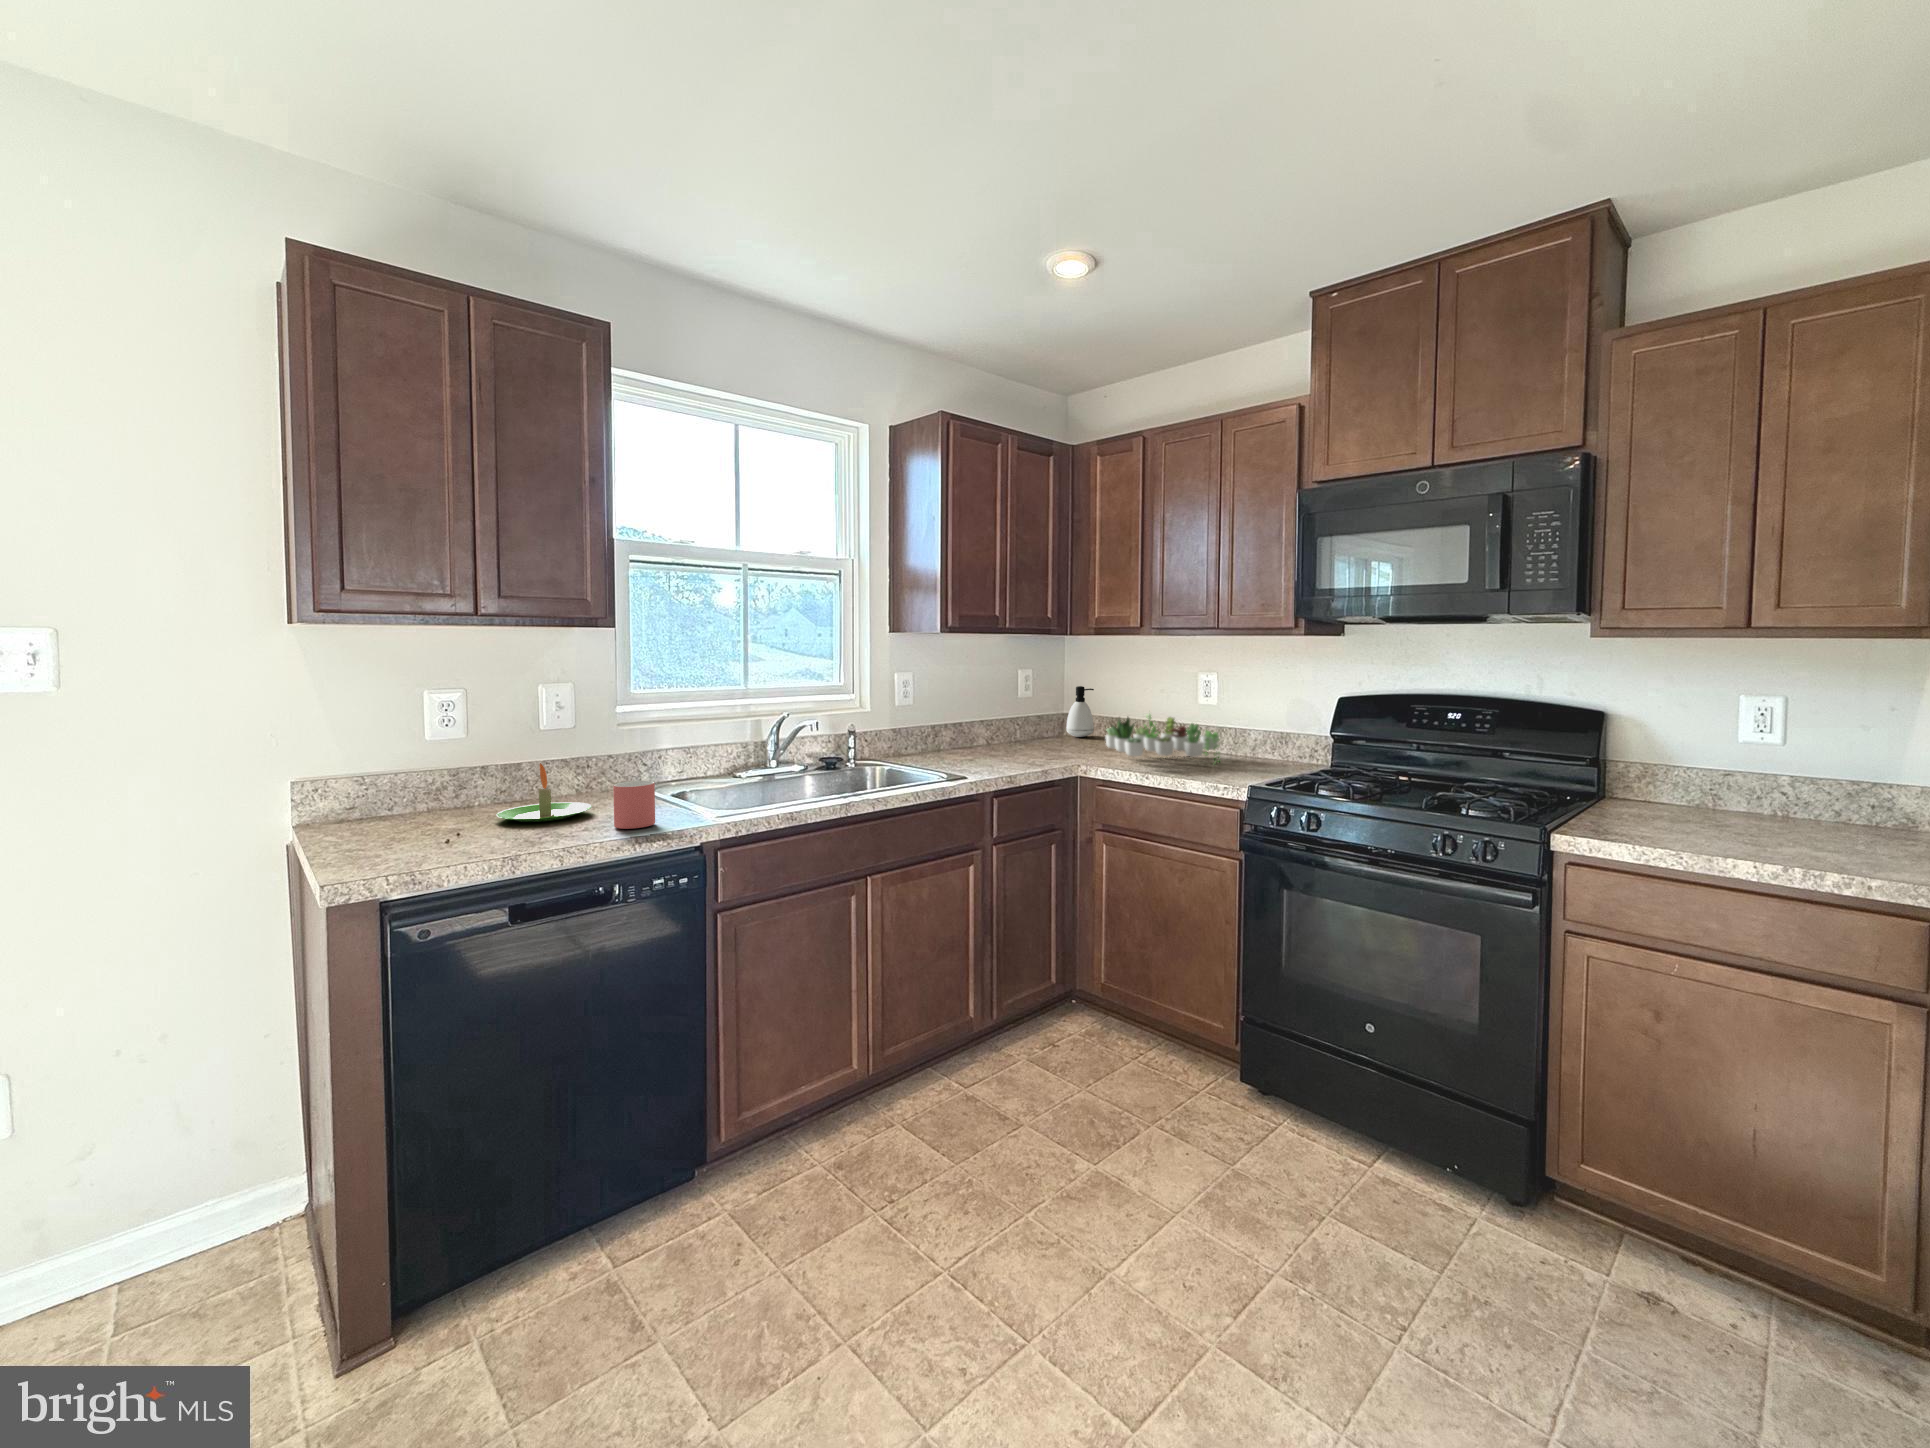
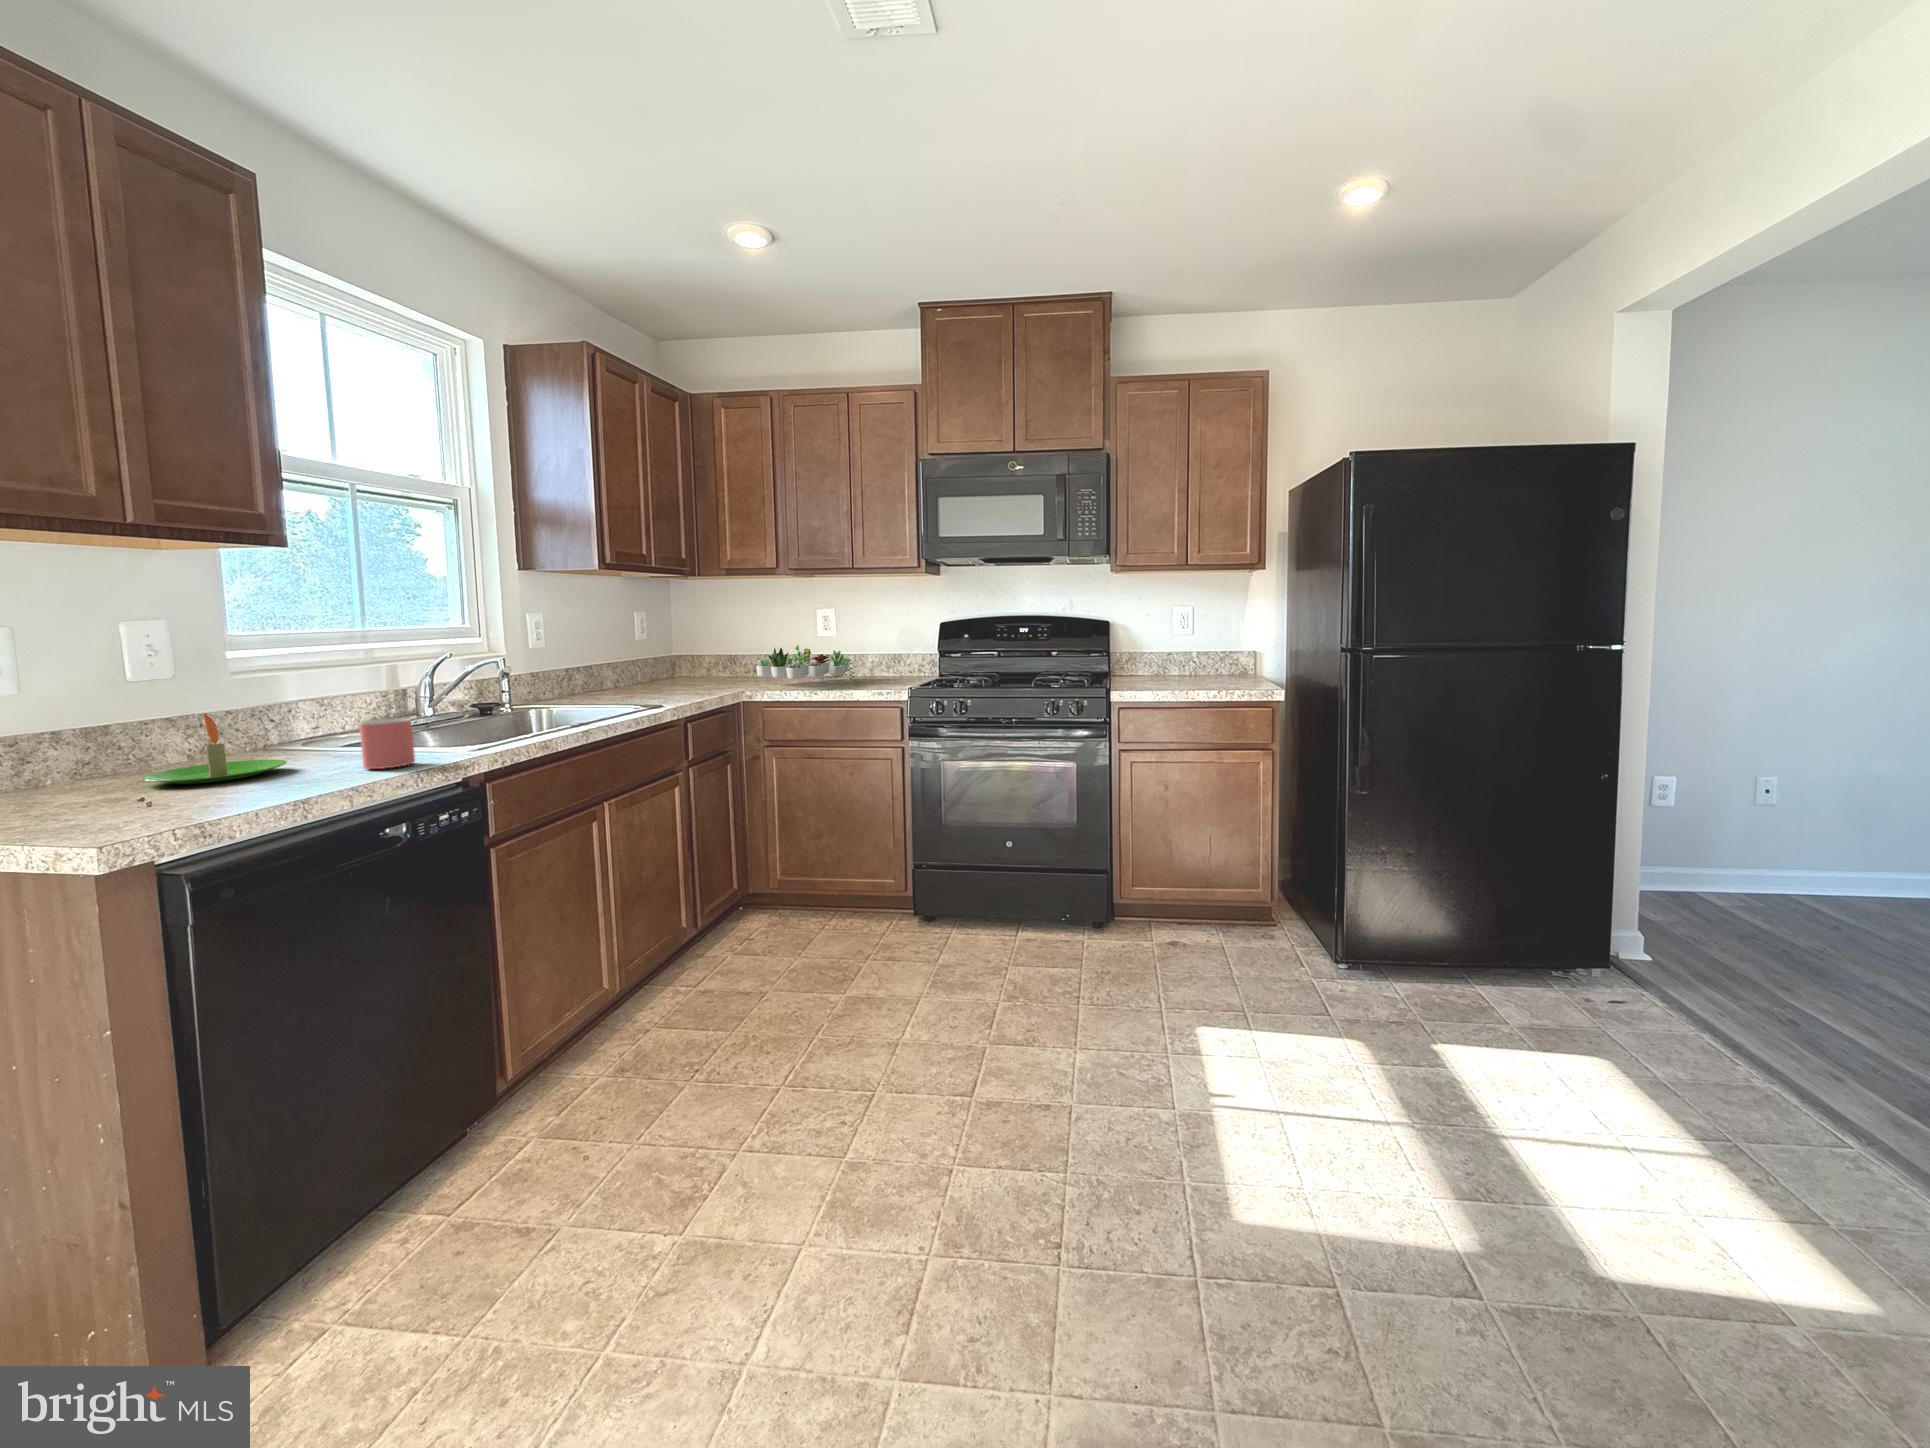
soap dispenser: present [1067,686,1094,737] -> none [689,629,715,675]

